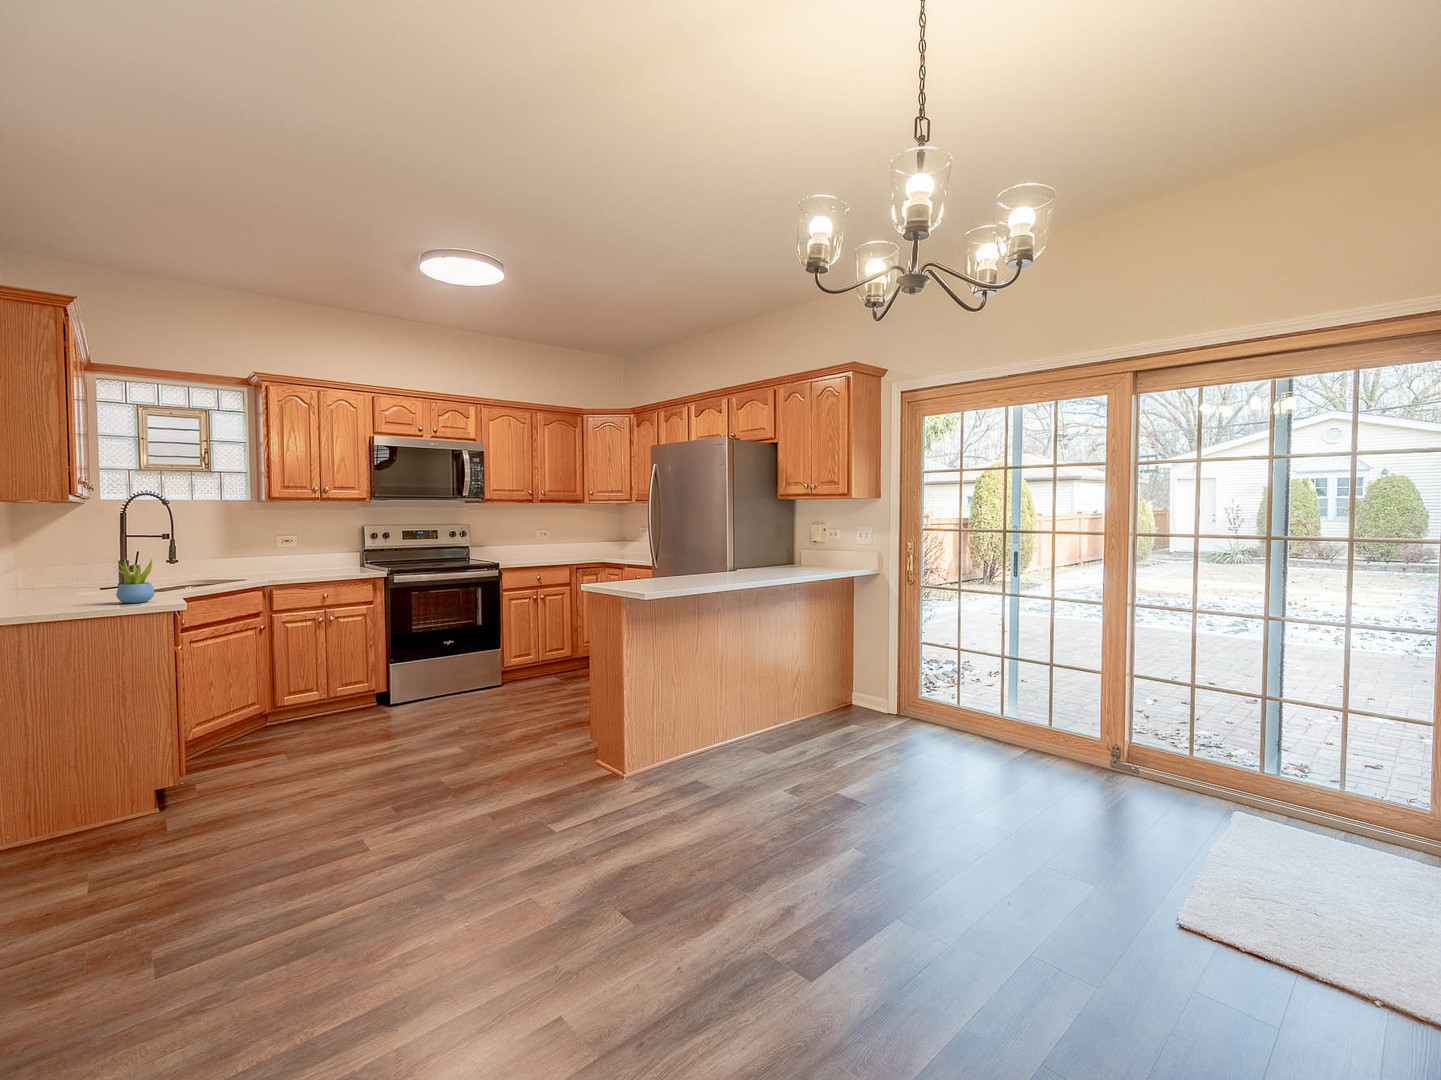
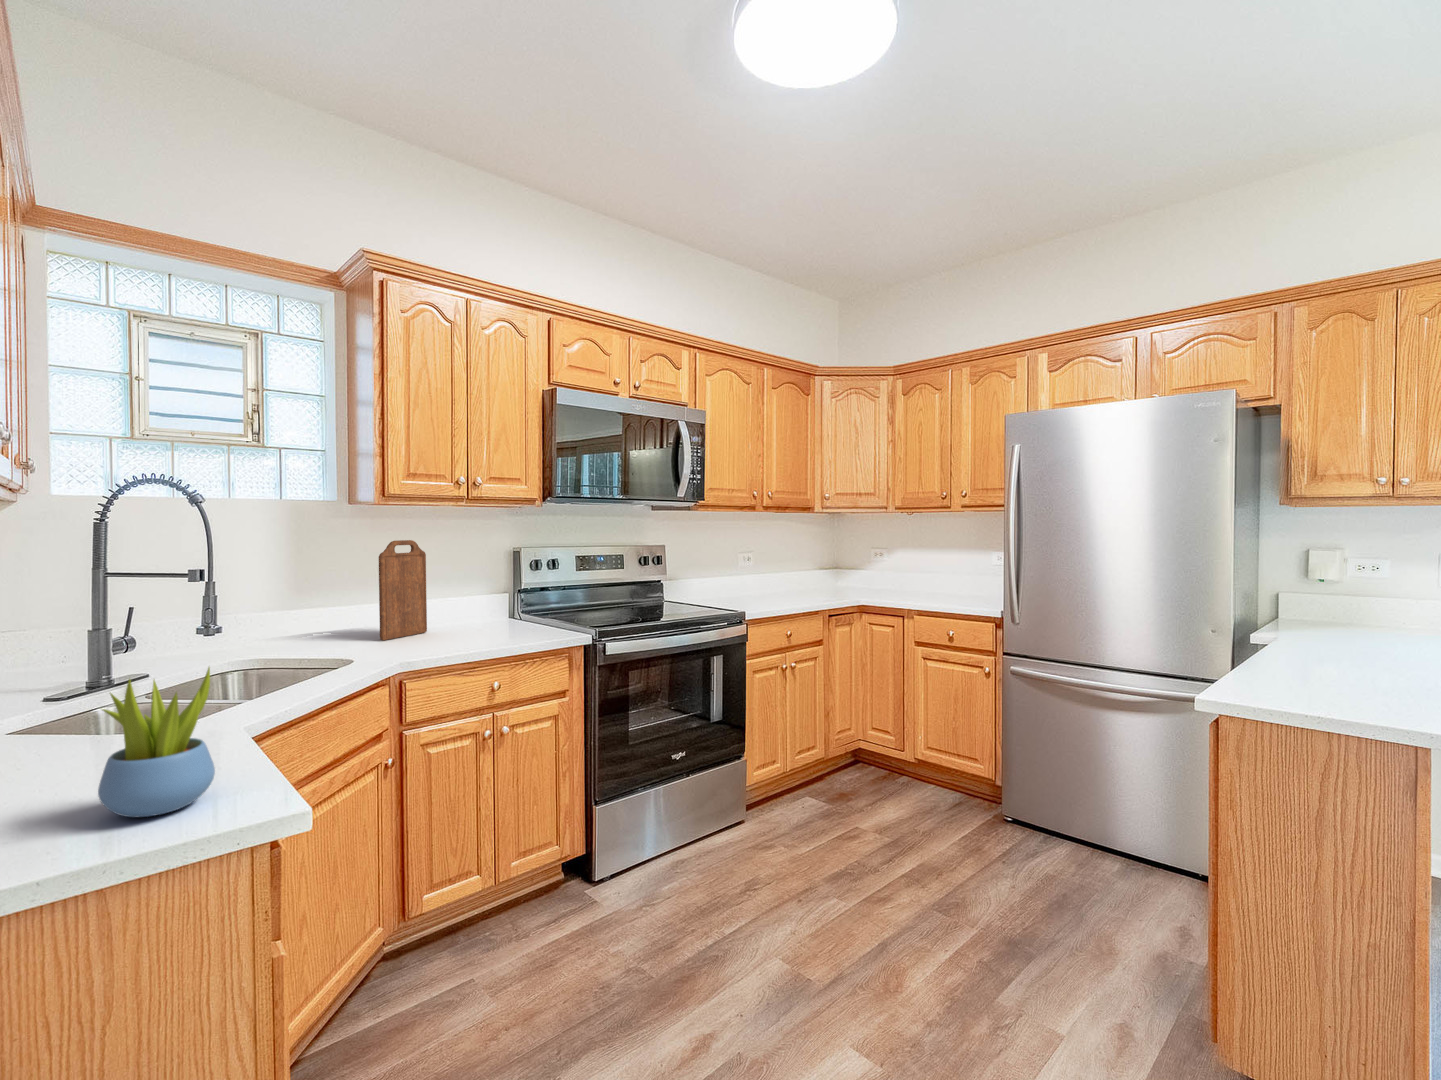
cutting board: none [271,521,303,574] -> present [379,540,427,640]

